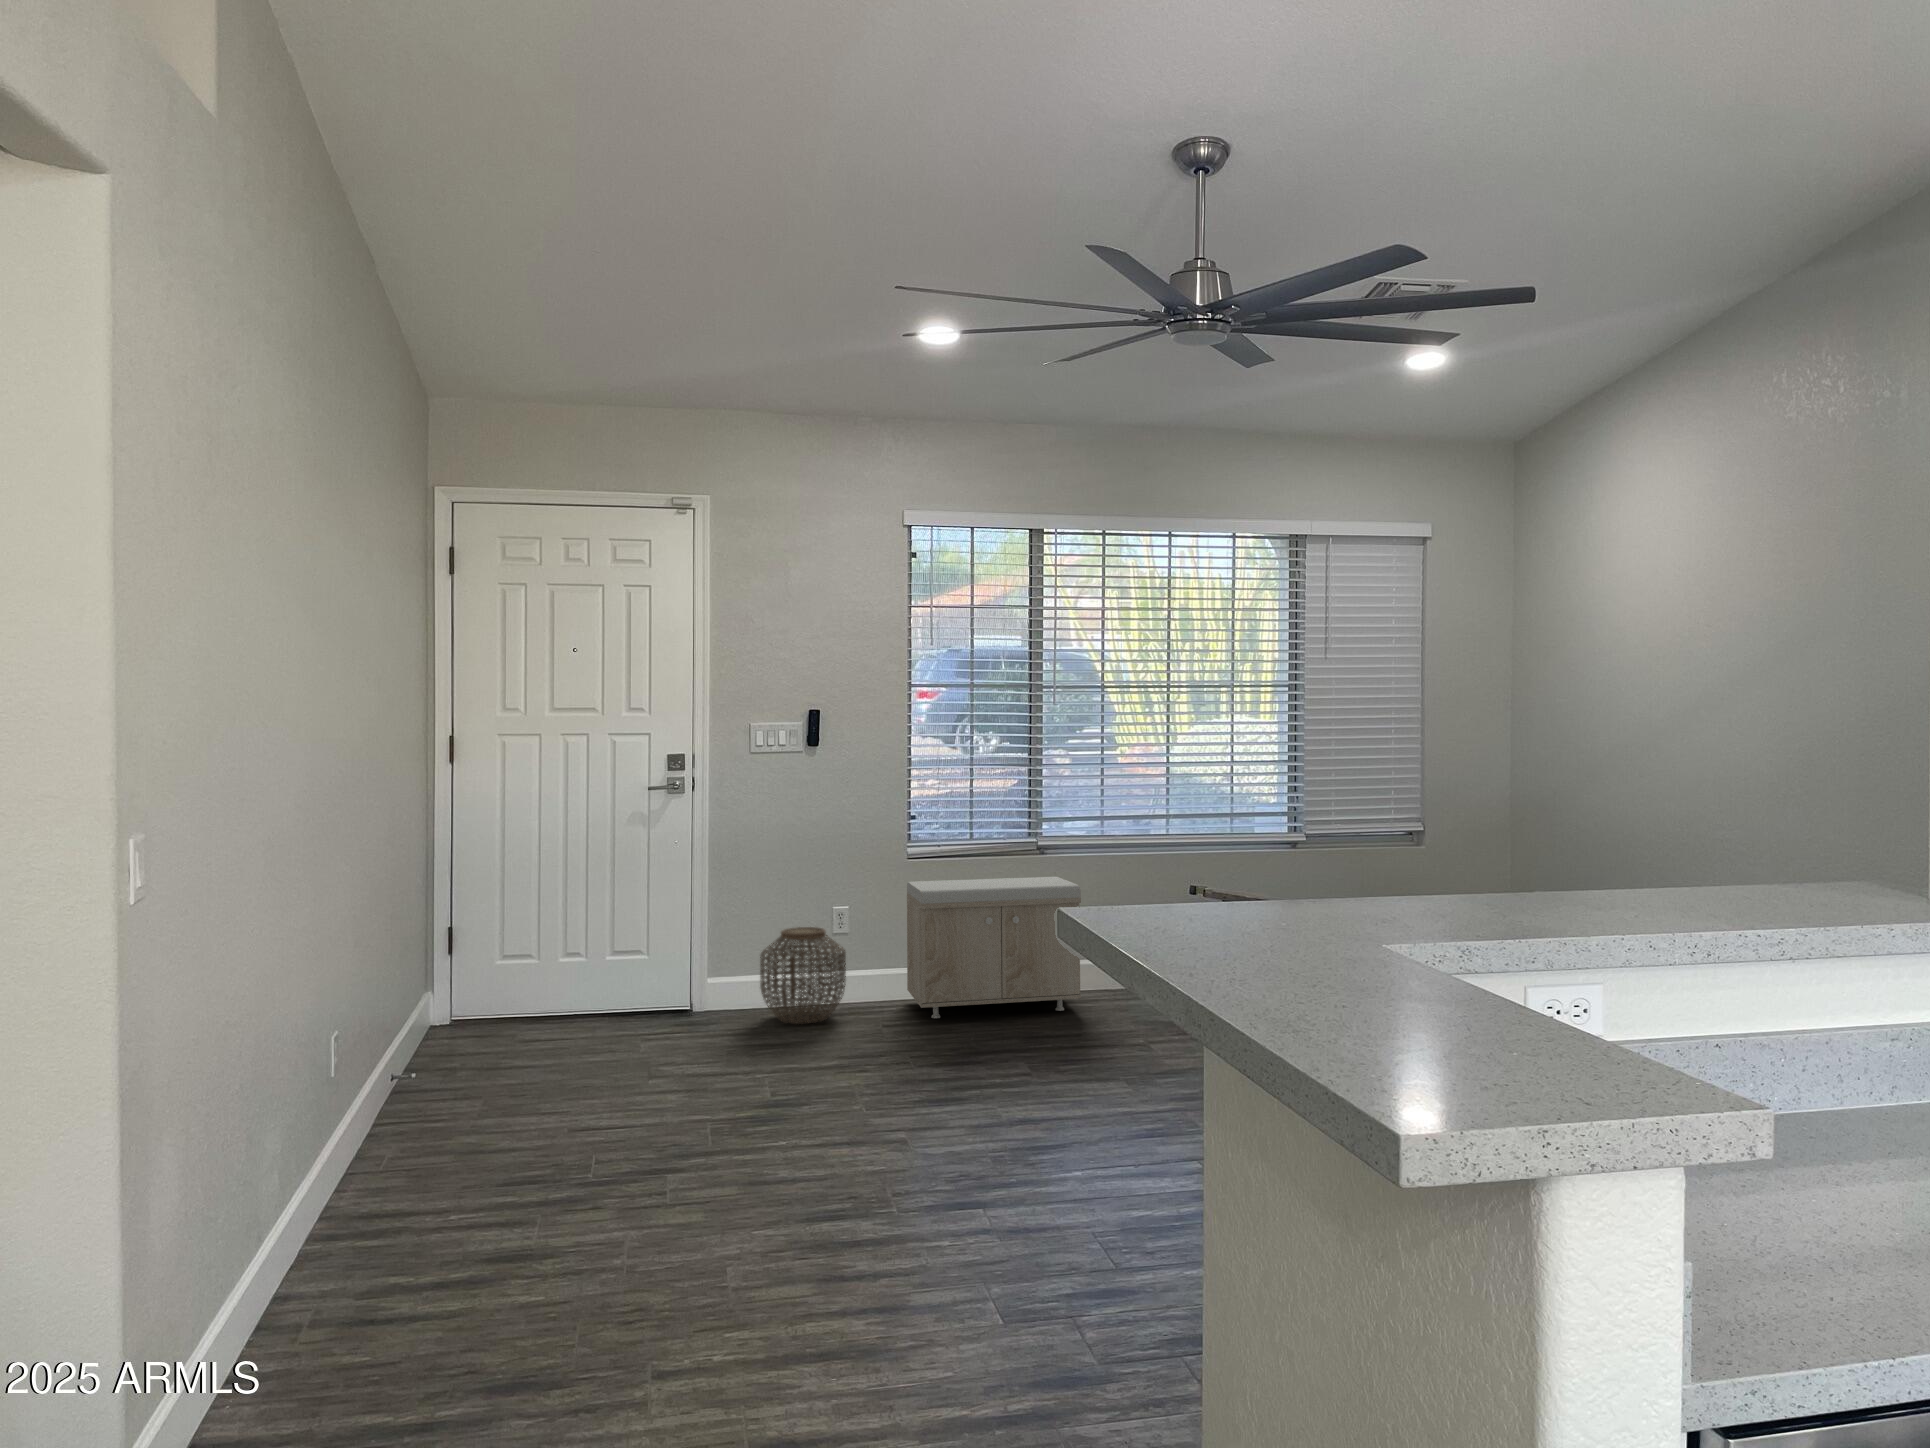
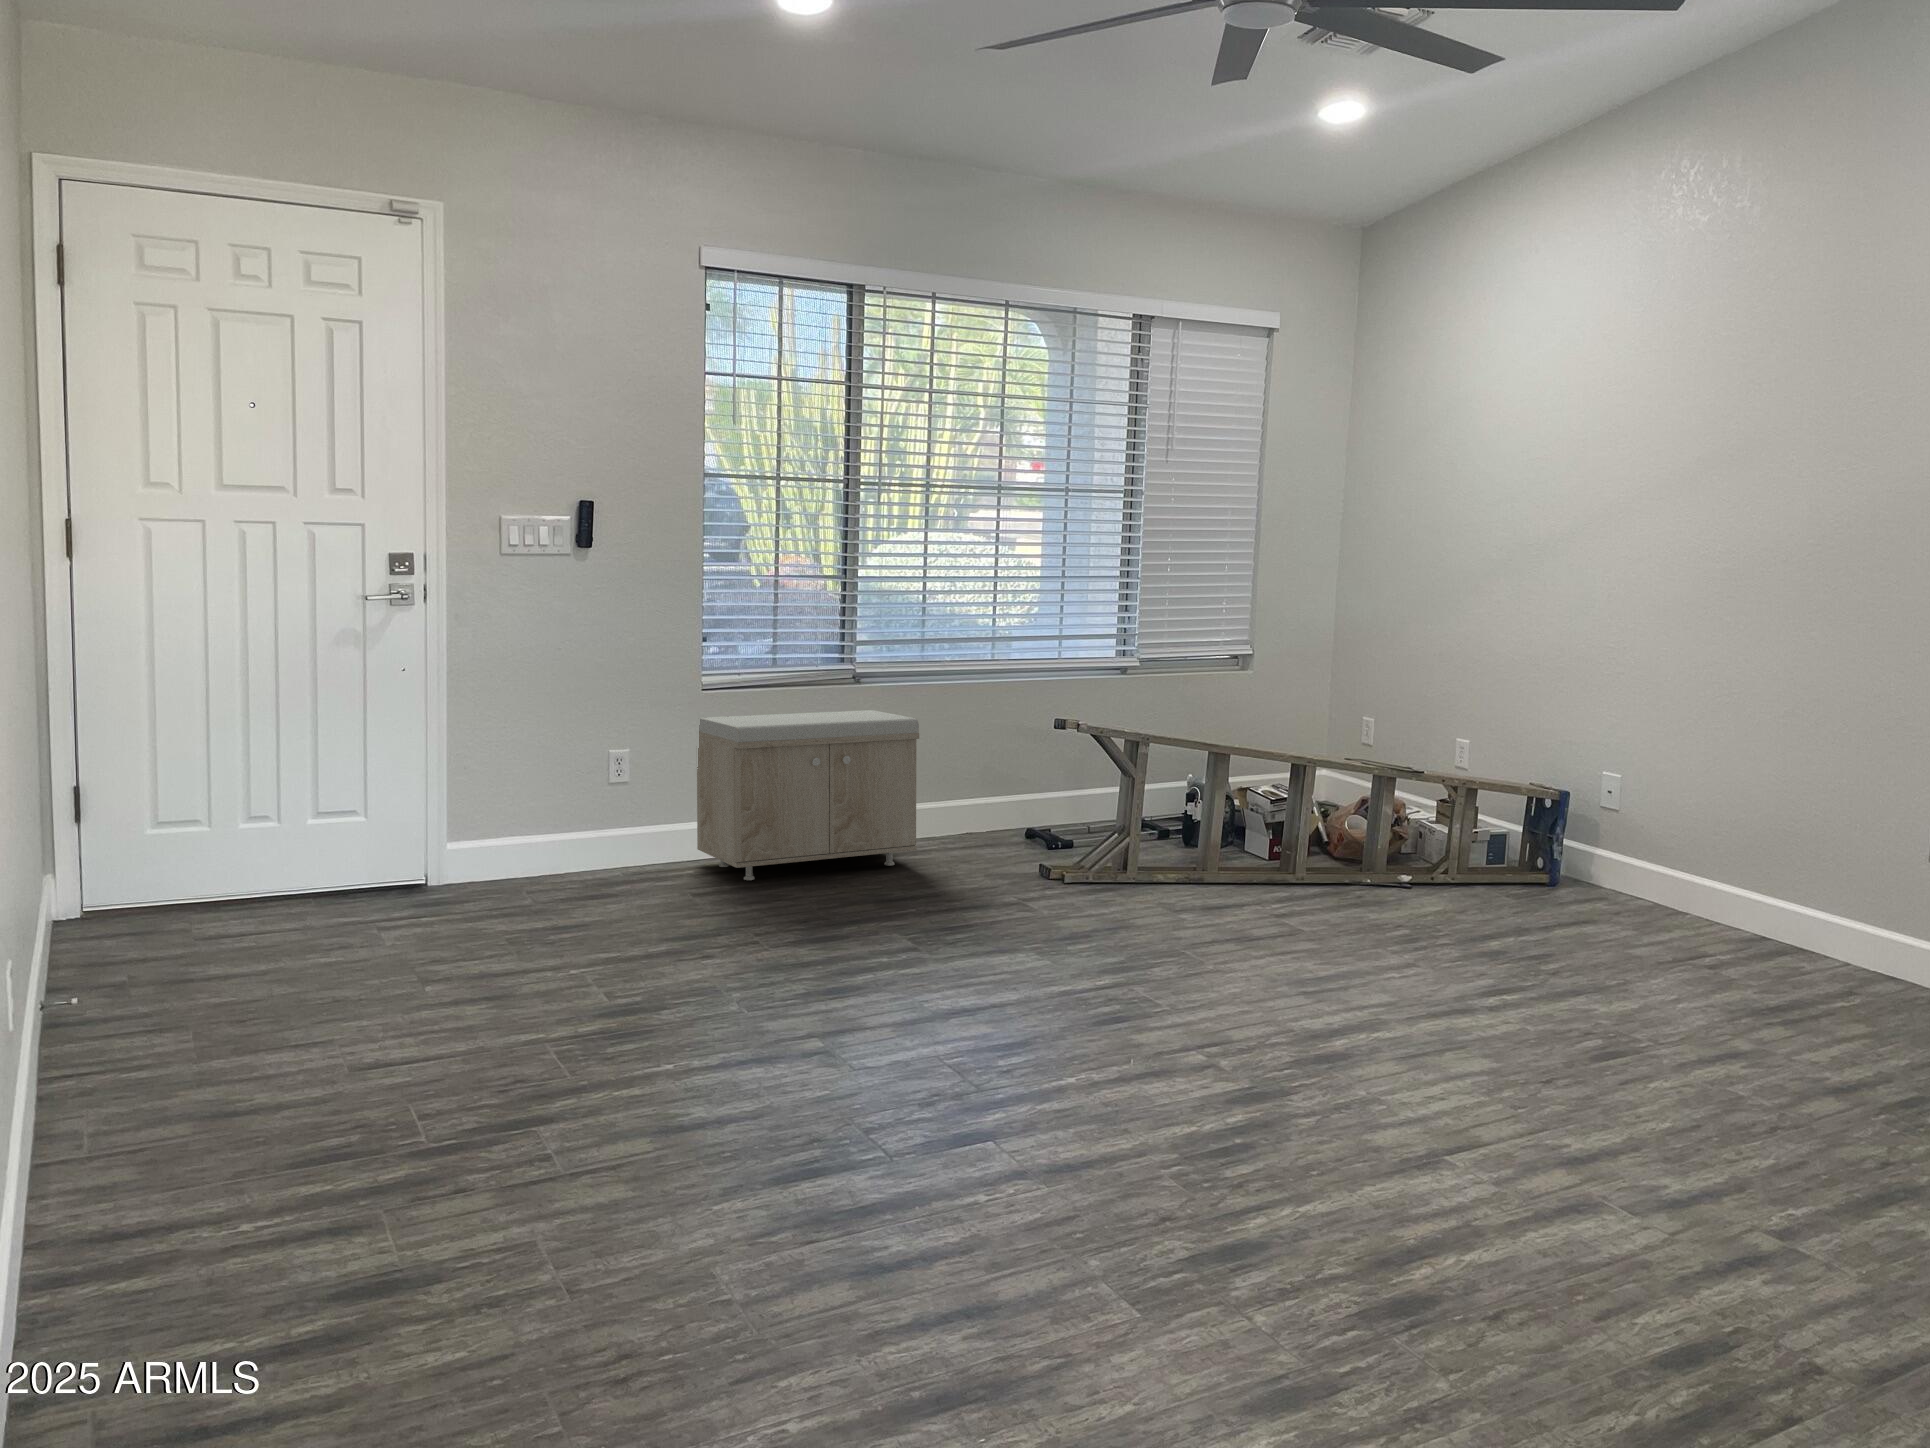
woven basket: present [760,927,846,1023] -> none [525,775,636,894]

